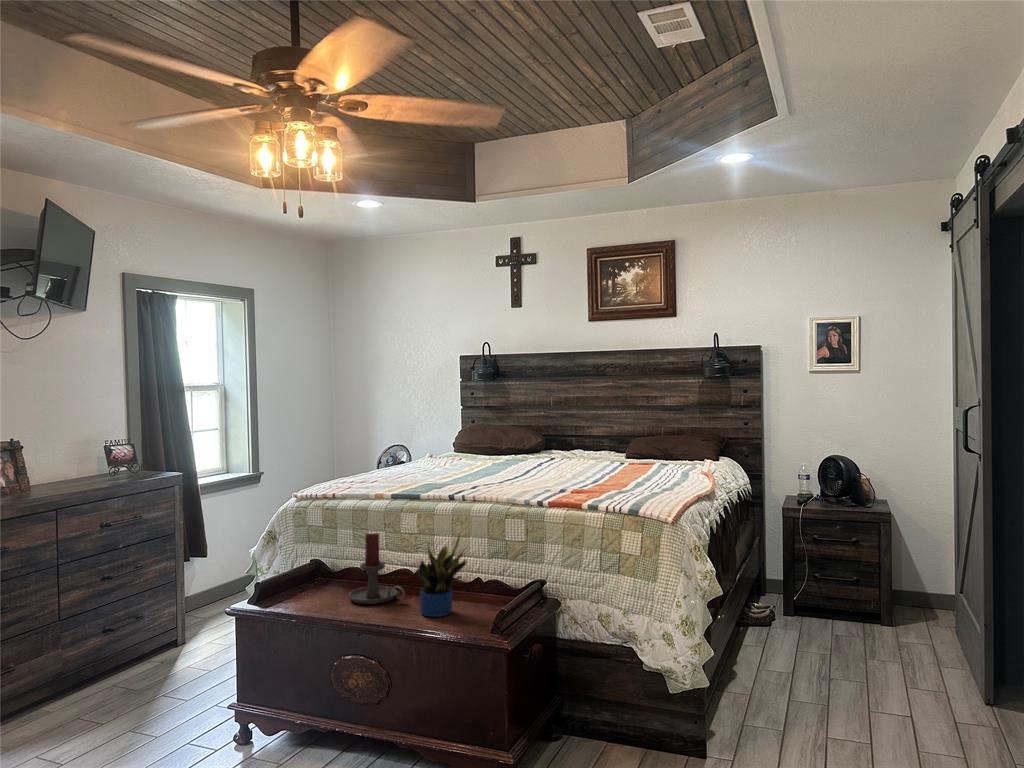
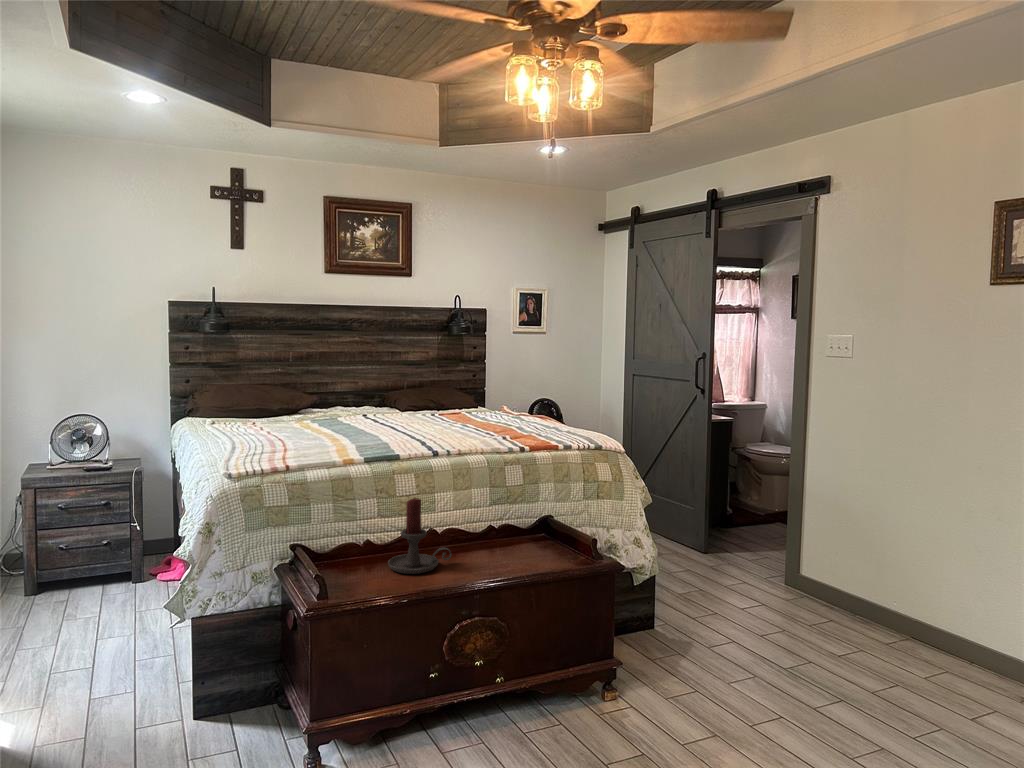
potted plant: present [417,536,467,617] -> none [484,481,539,565]

